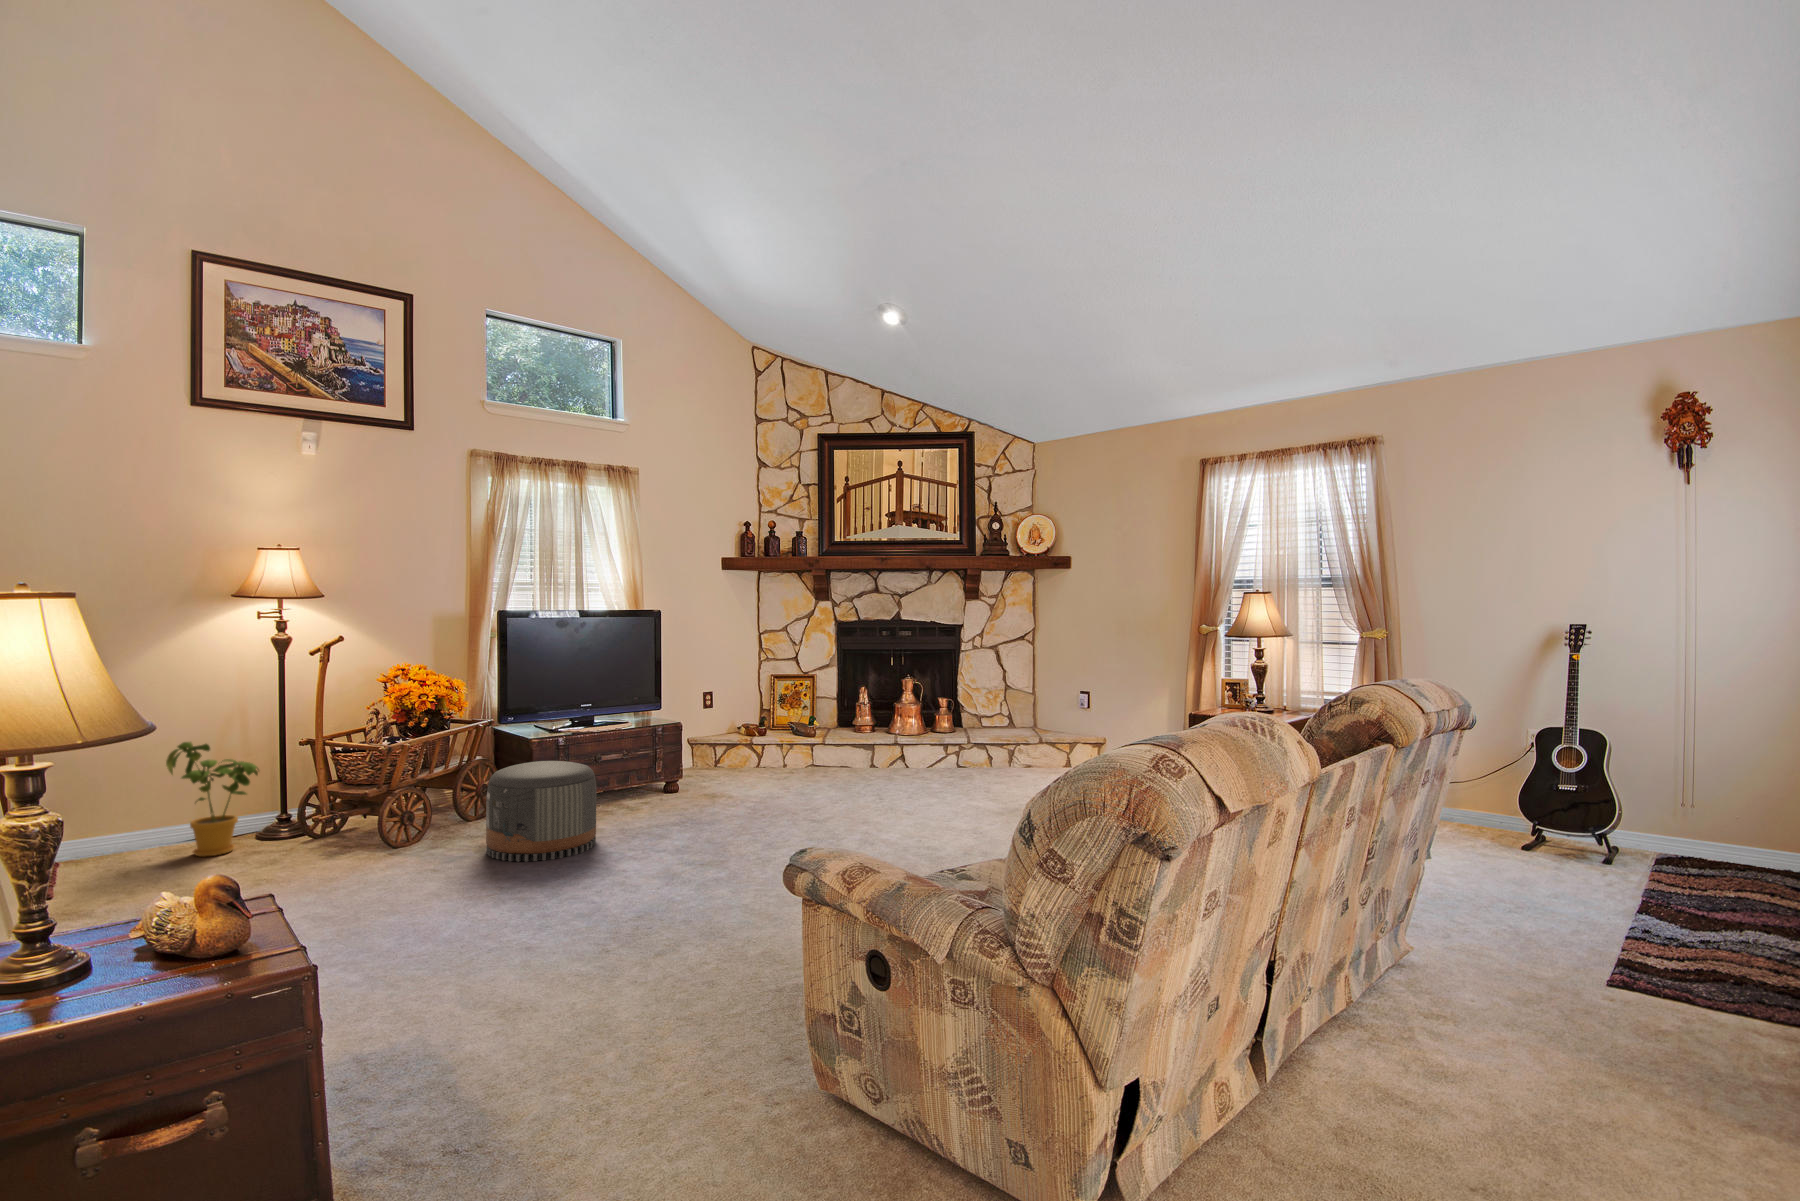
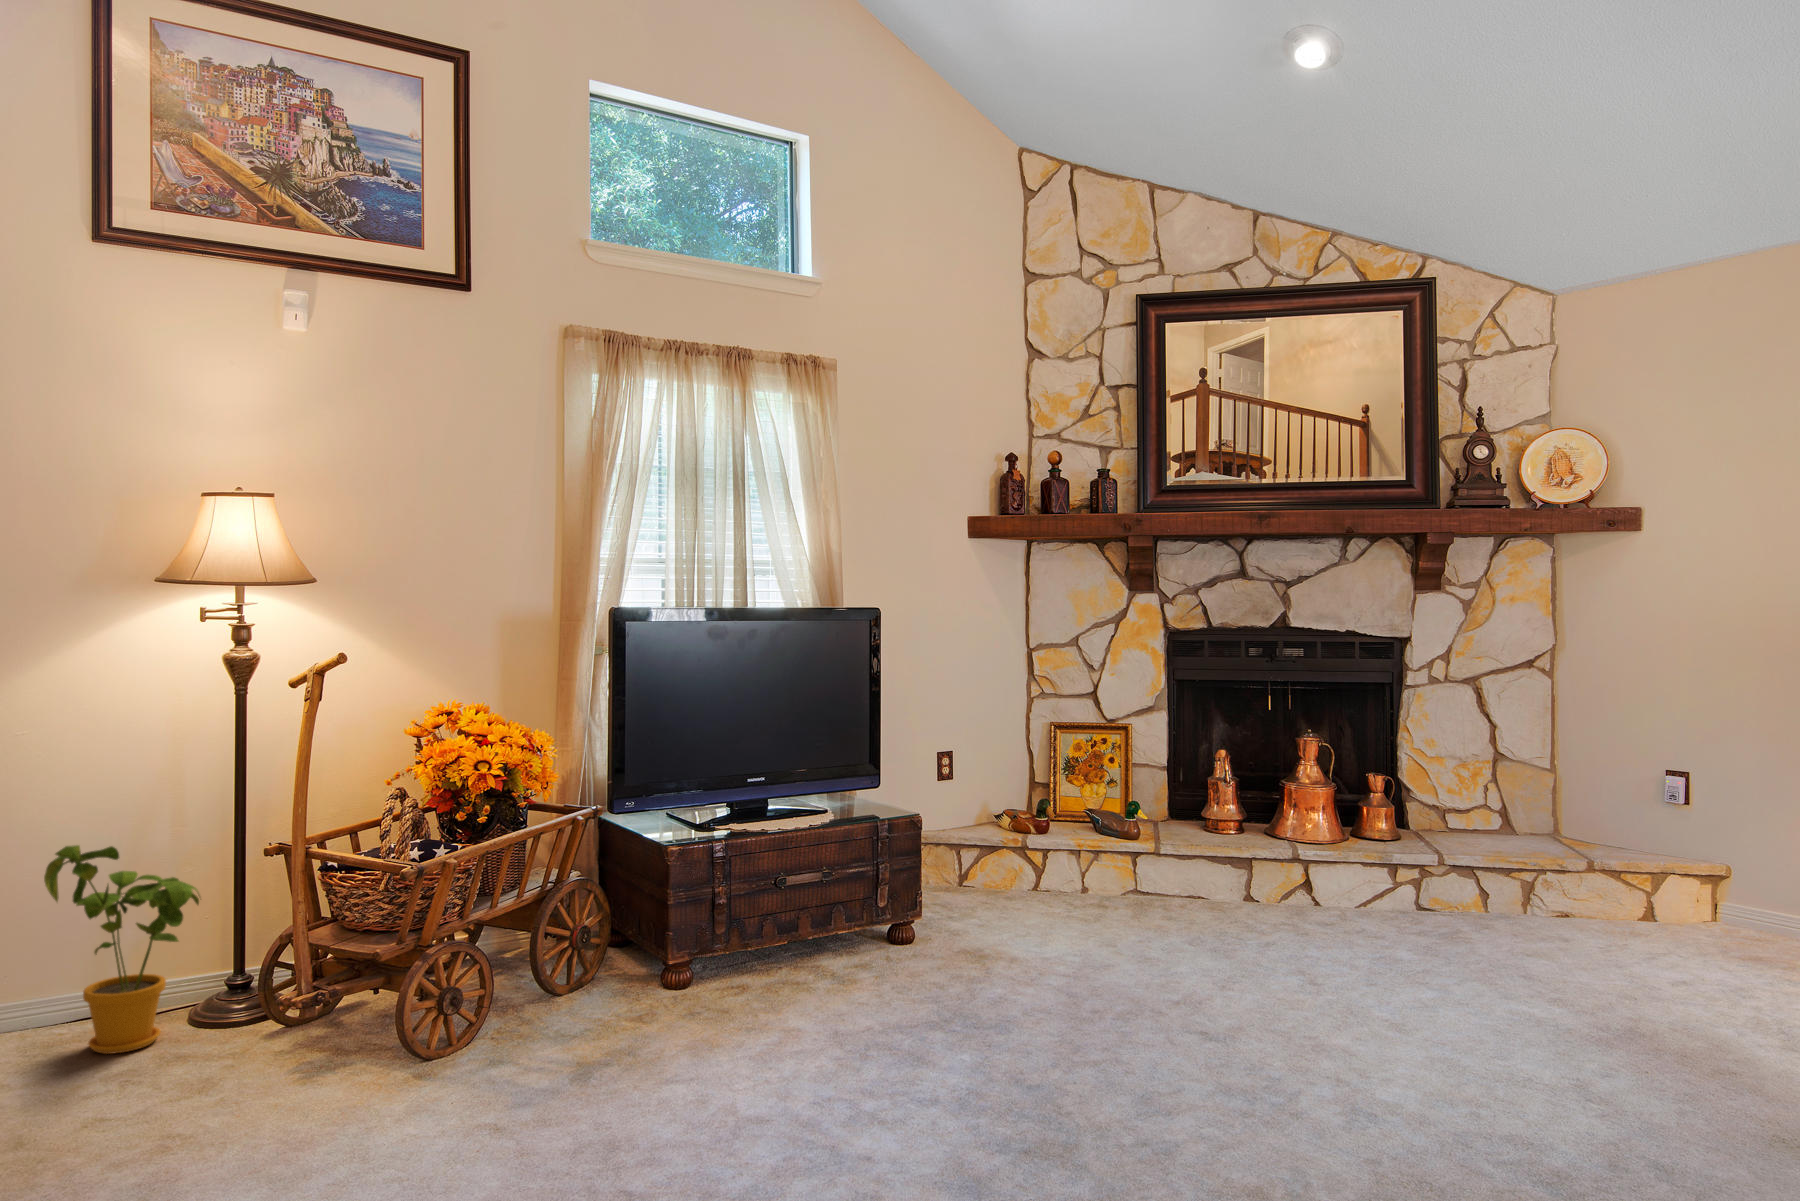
pouf: present [486,761,596,862] -> none [587,898,792,1115]

